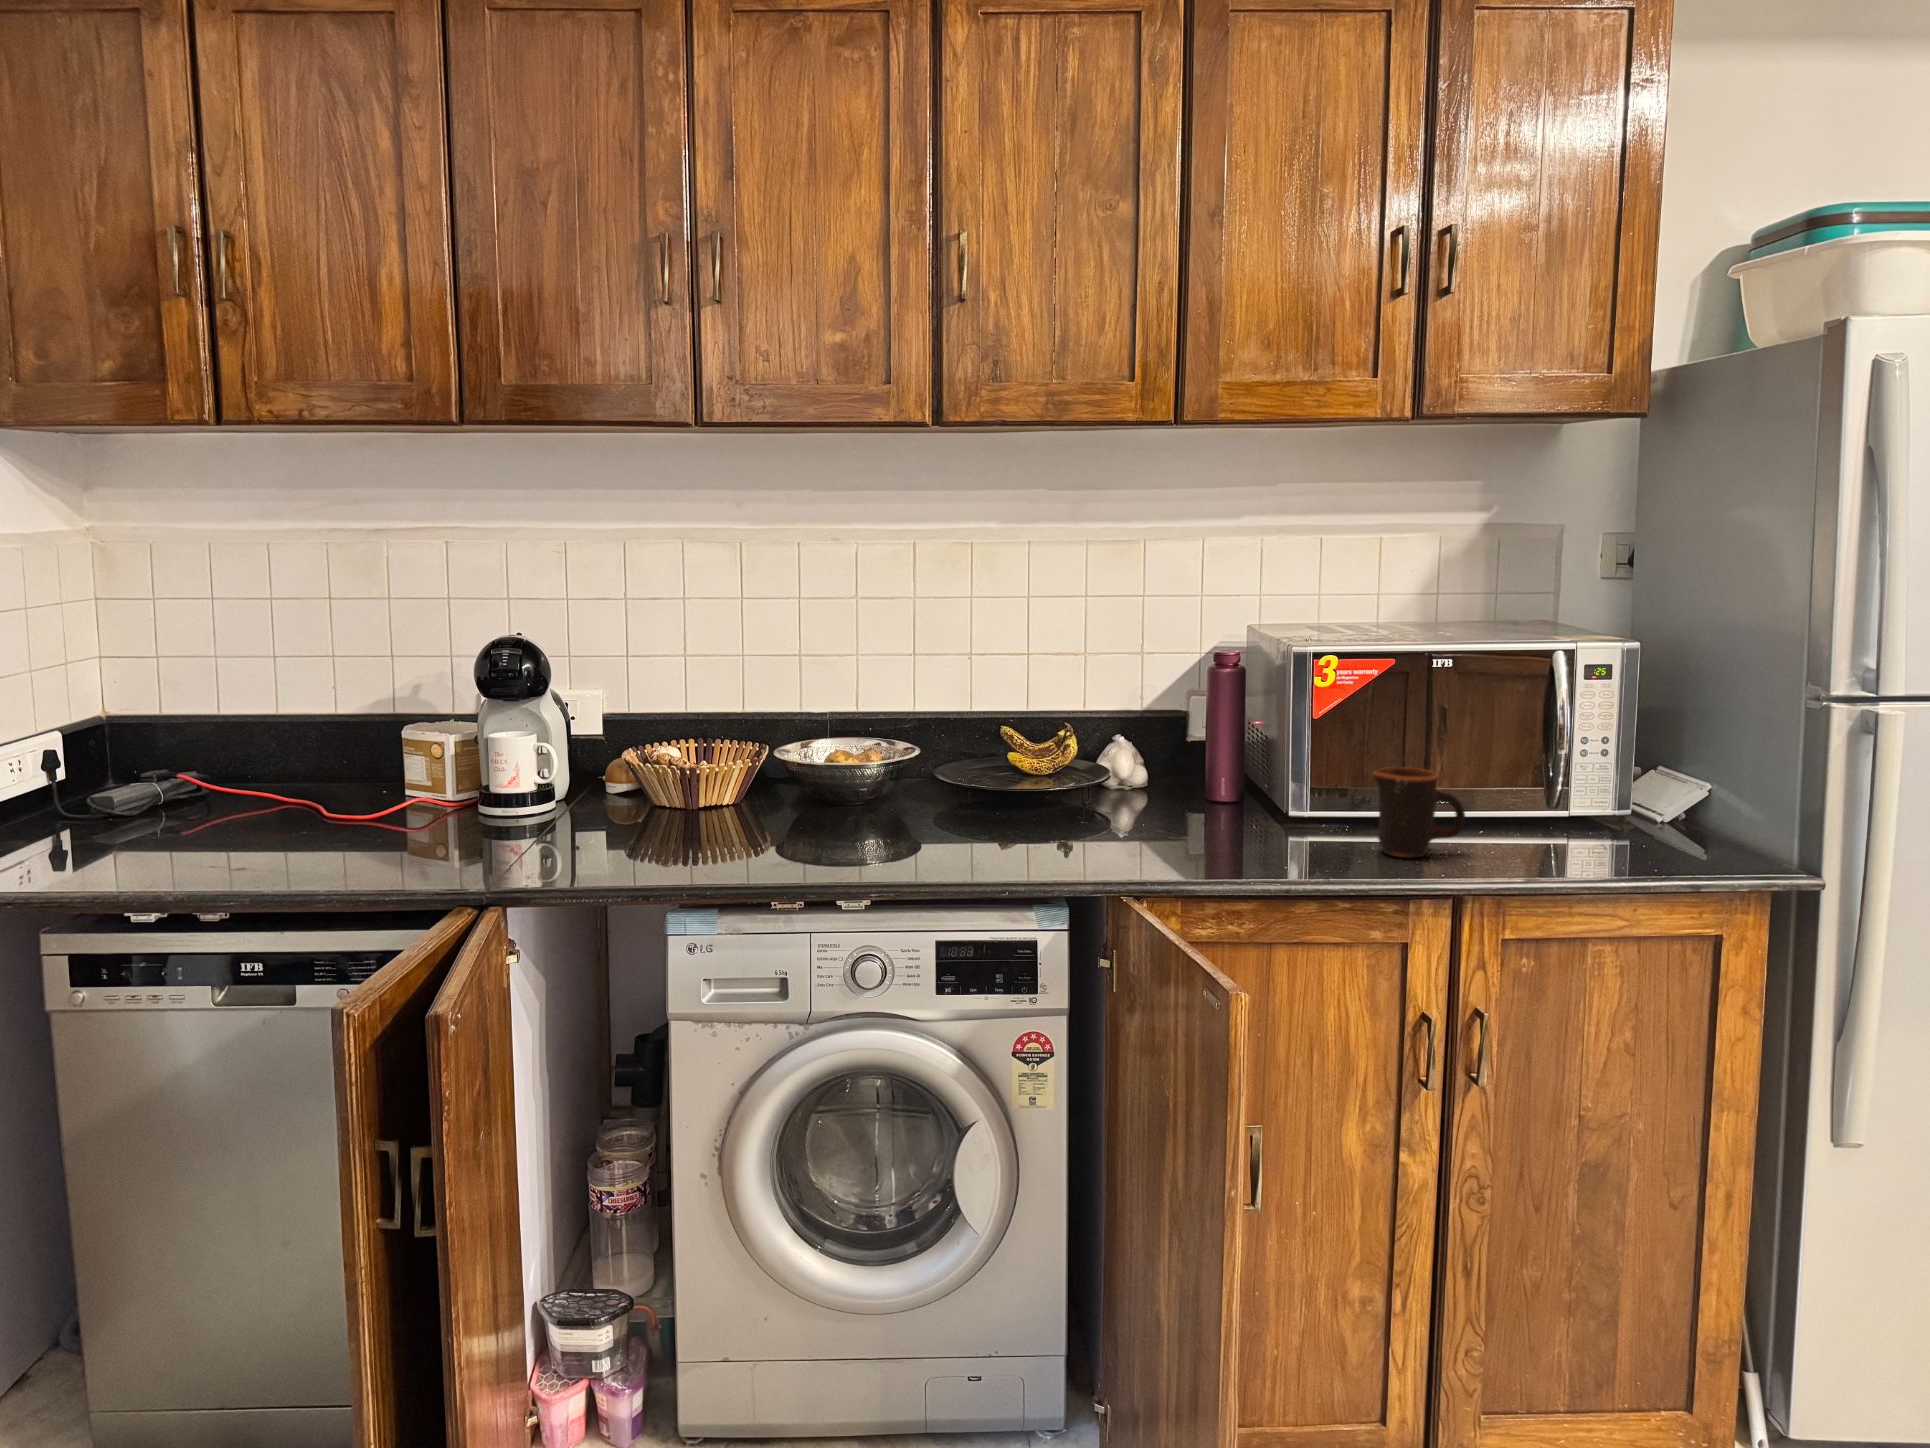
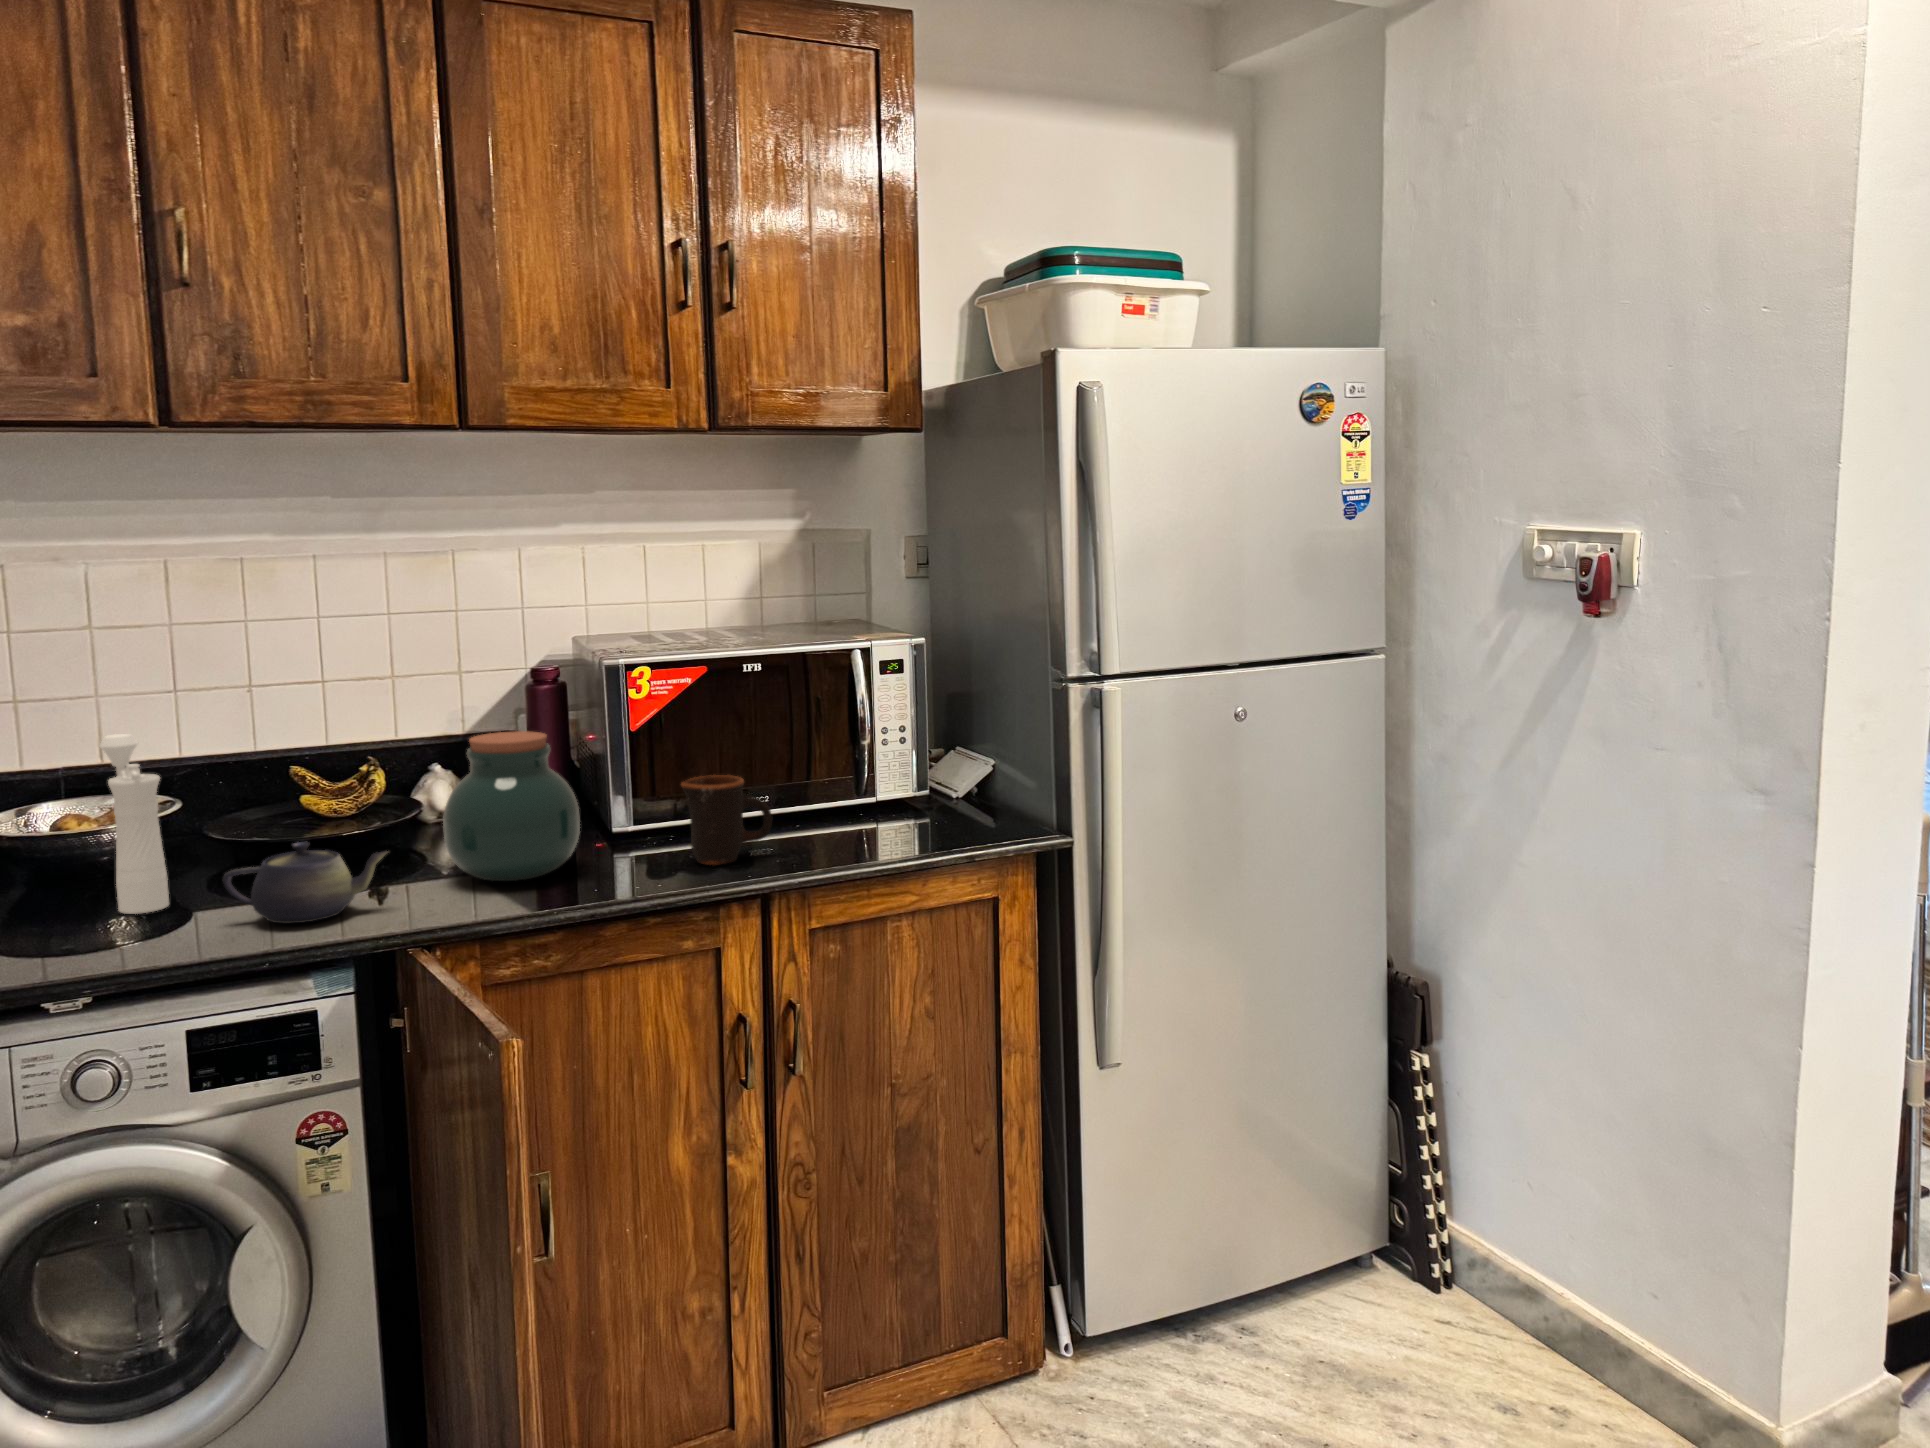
pepper mill: none [870,685,918,839] -> present [100,734,169,914]
jar: none [1145,708,1270,849] -> present [443,731,580,881]
teapot: none [965,791,1103,864] -> present [223,842,388,923]

